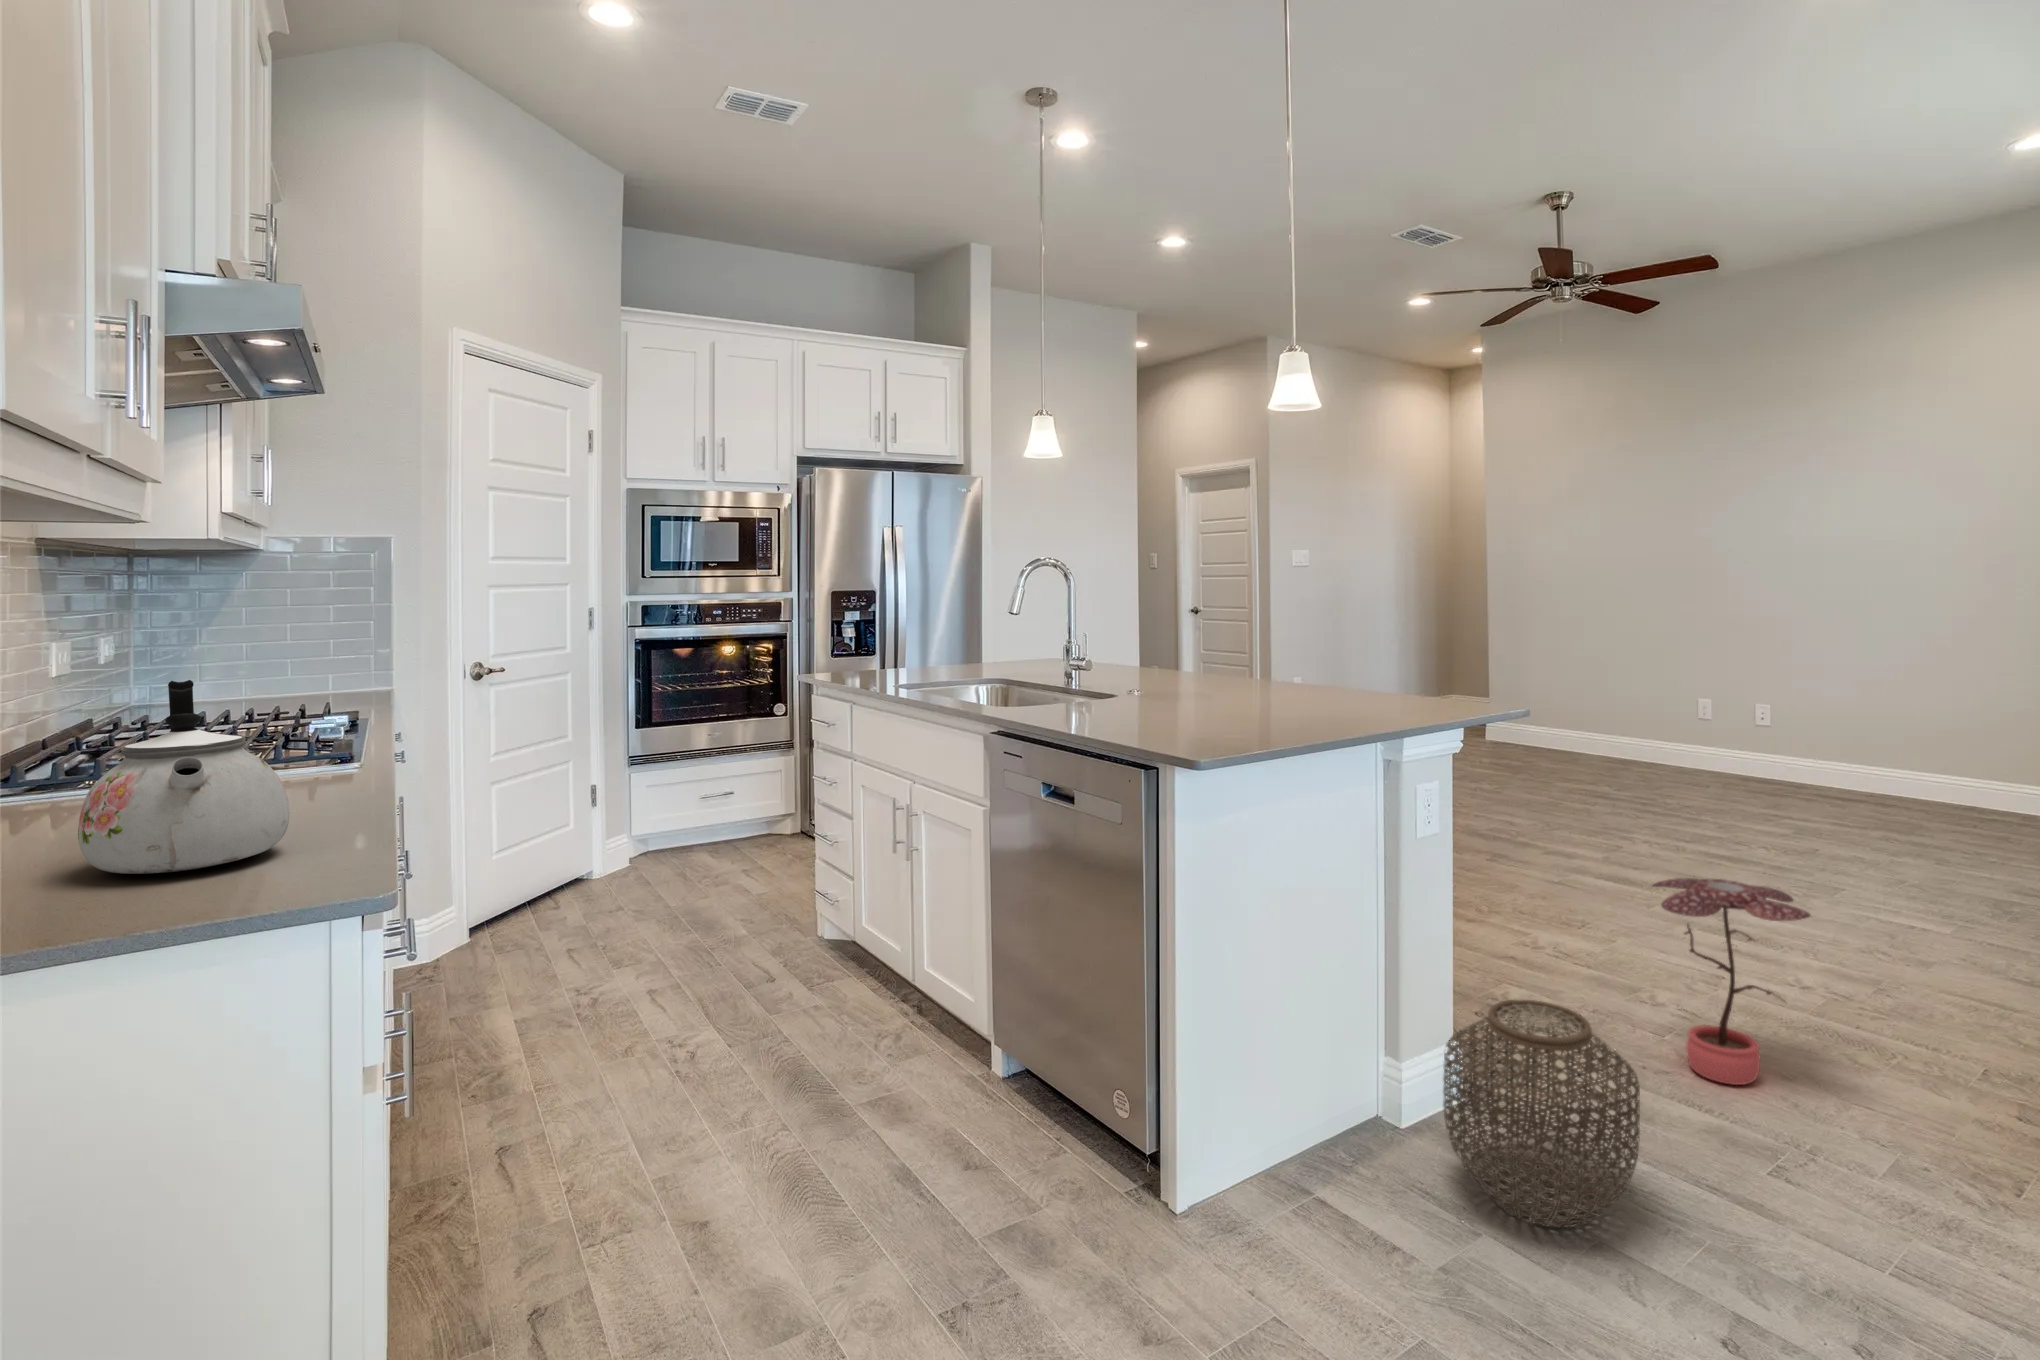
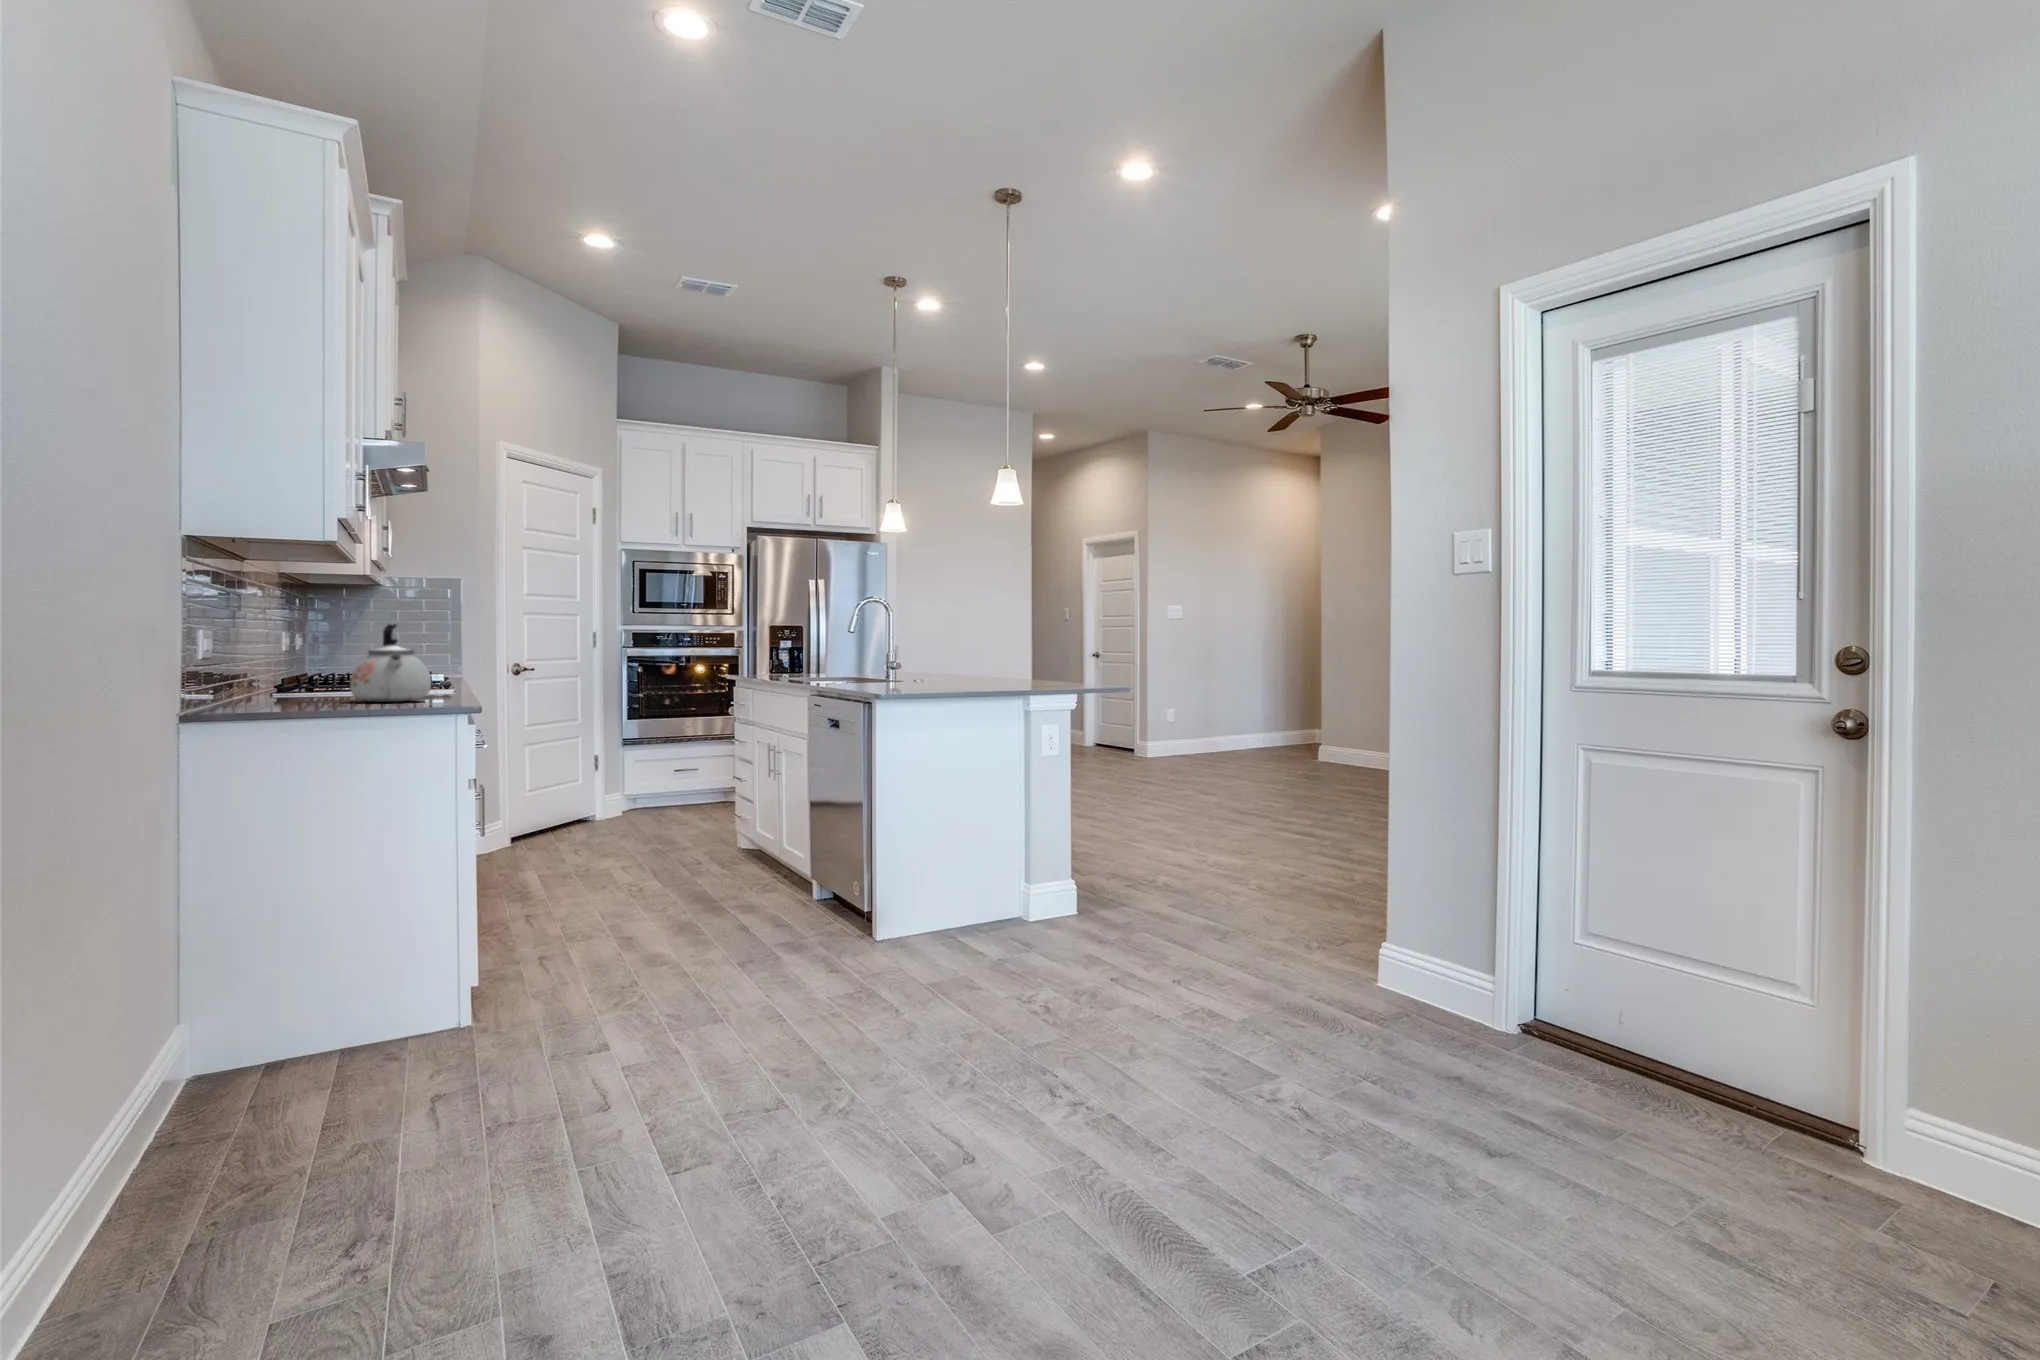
potted plant: present [1652,878,1811,1085] -> none [1205,782,1289,902]
woven basket: present [1443,1000,1640,1228] -> none [1028,828,1125,942]

